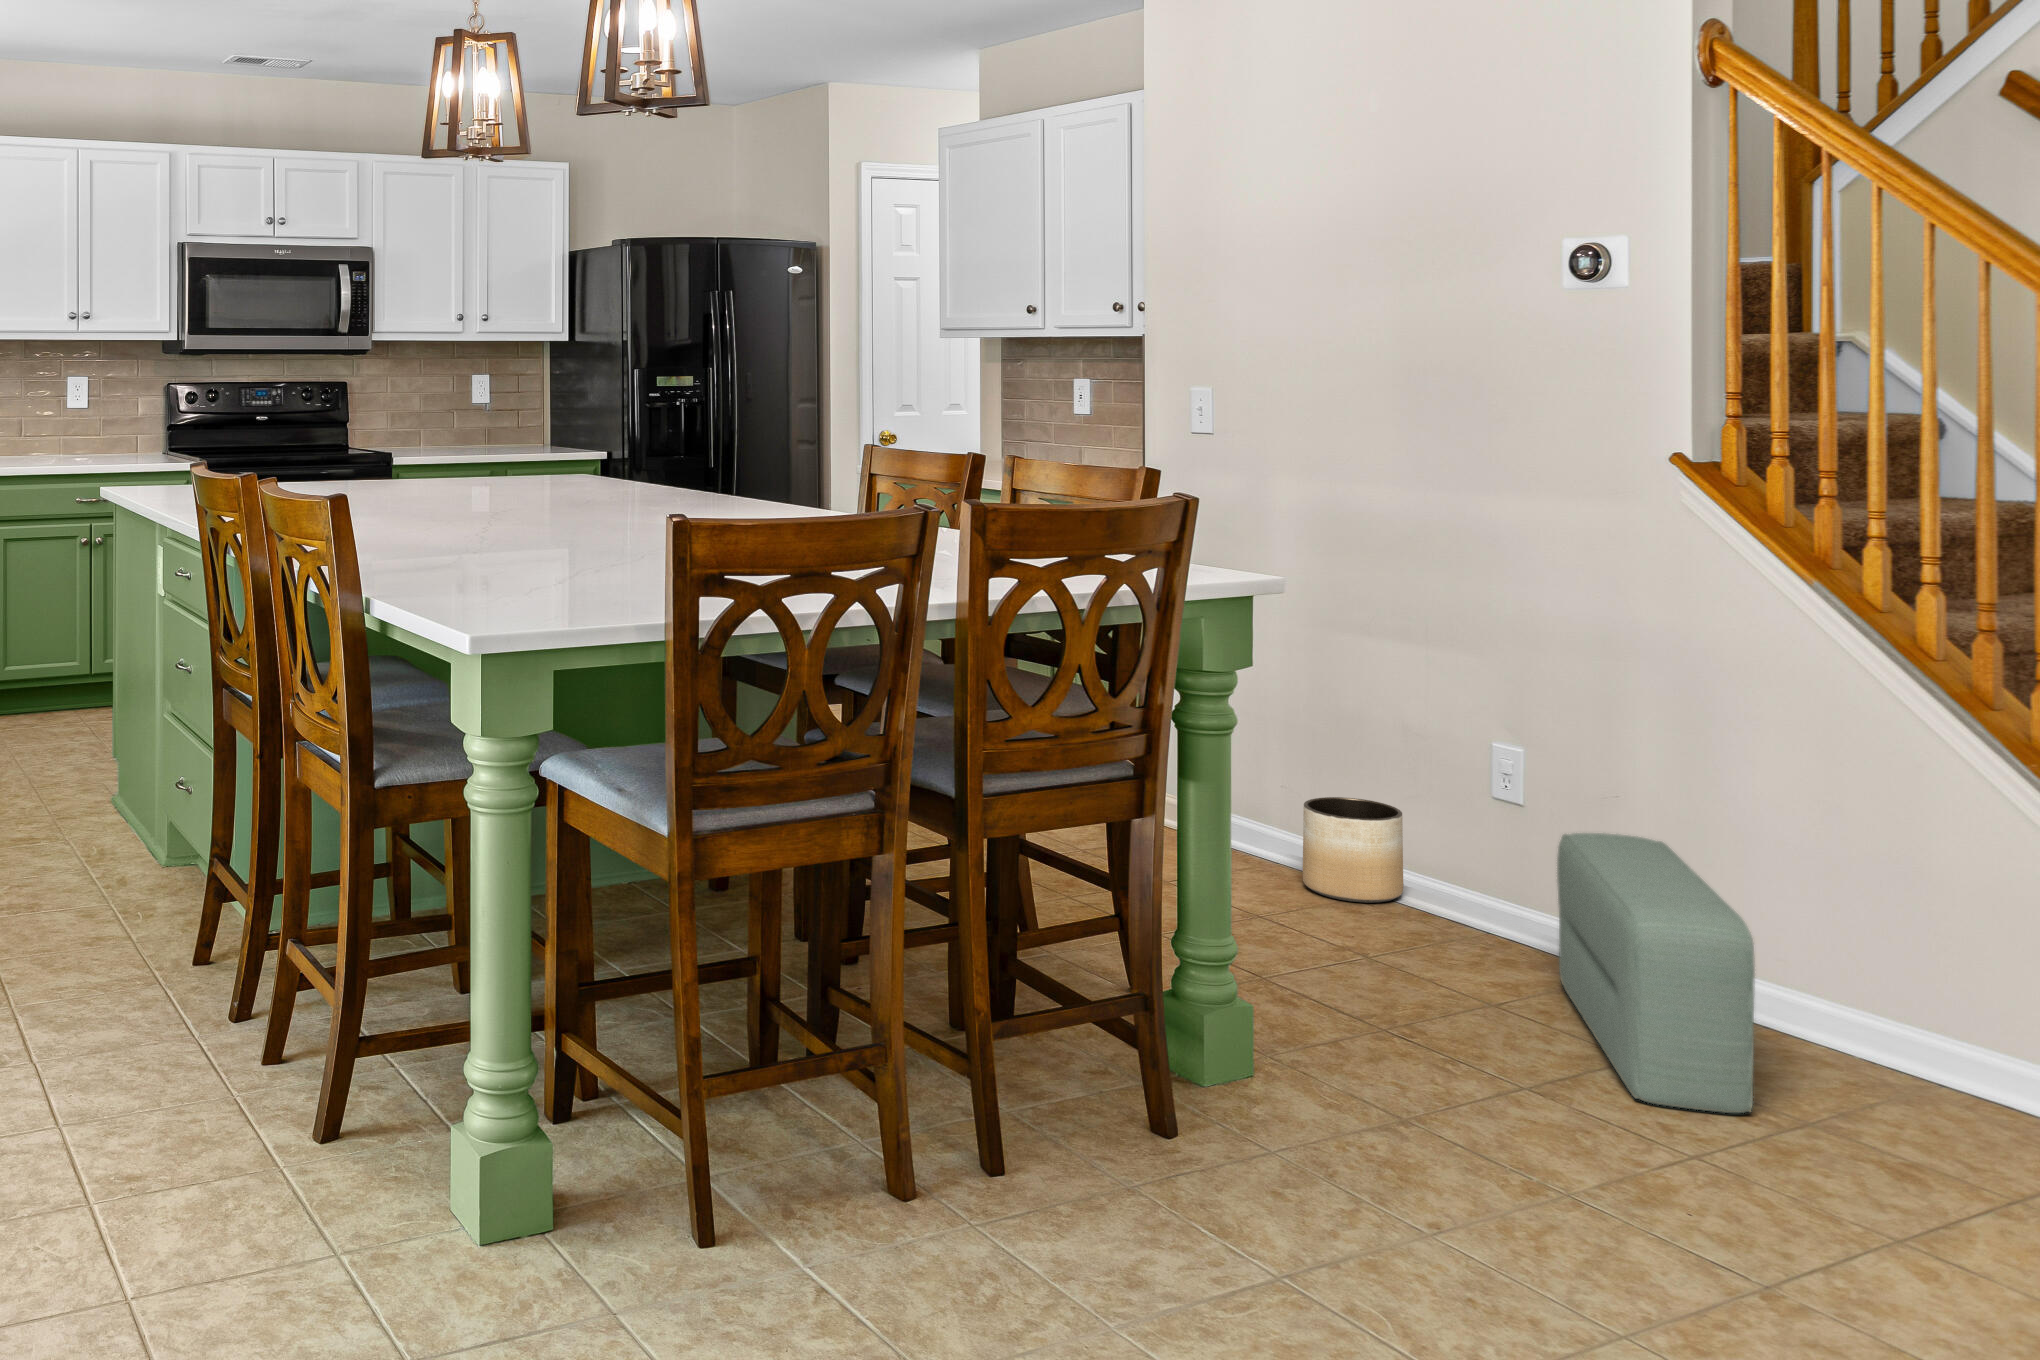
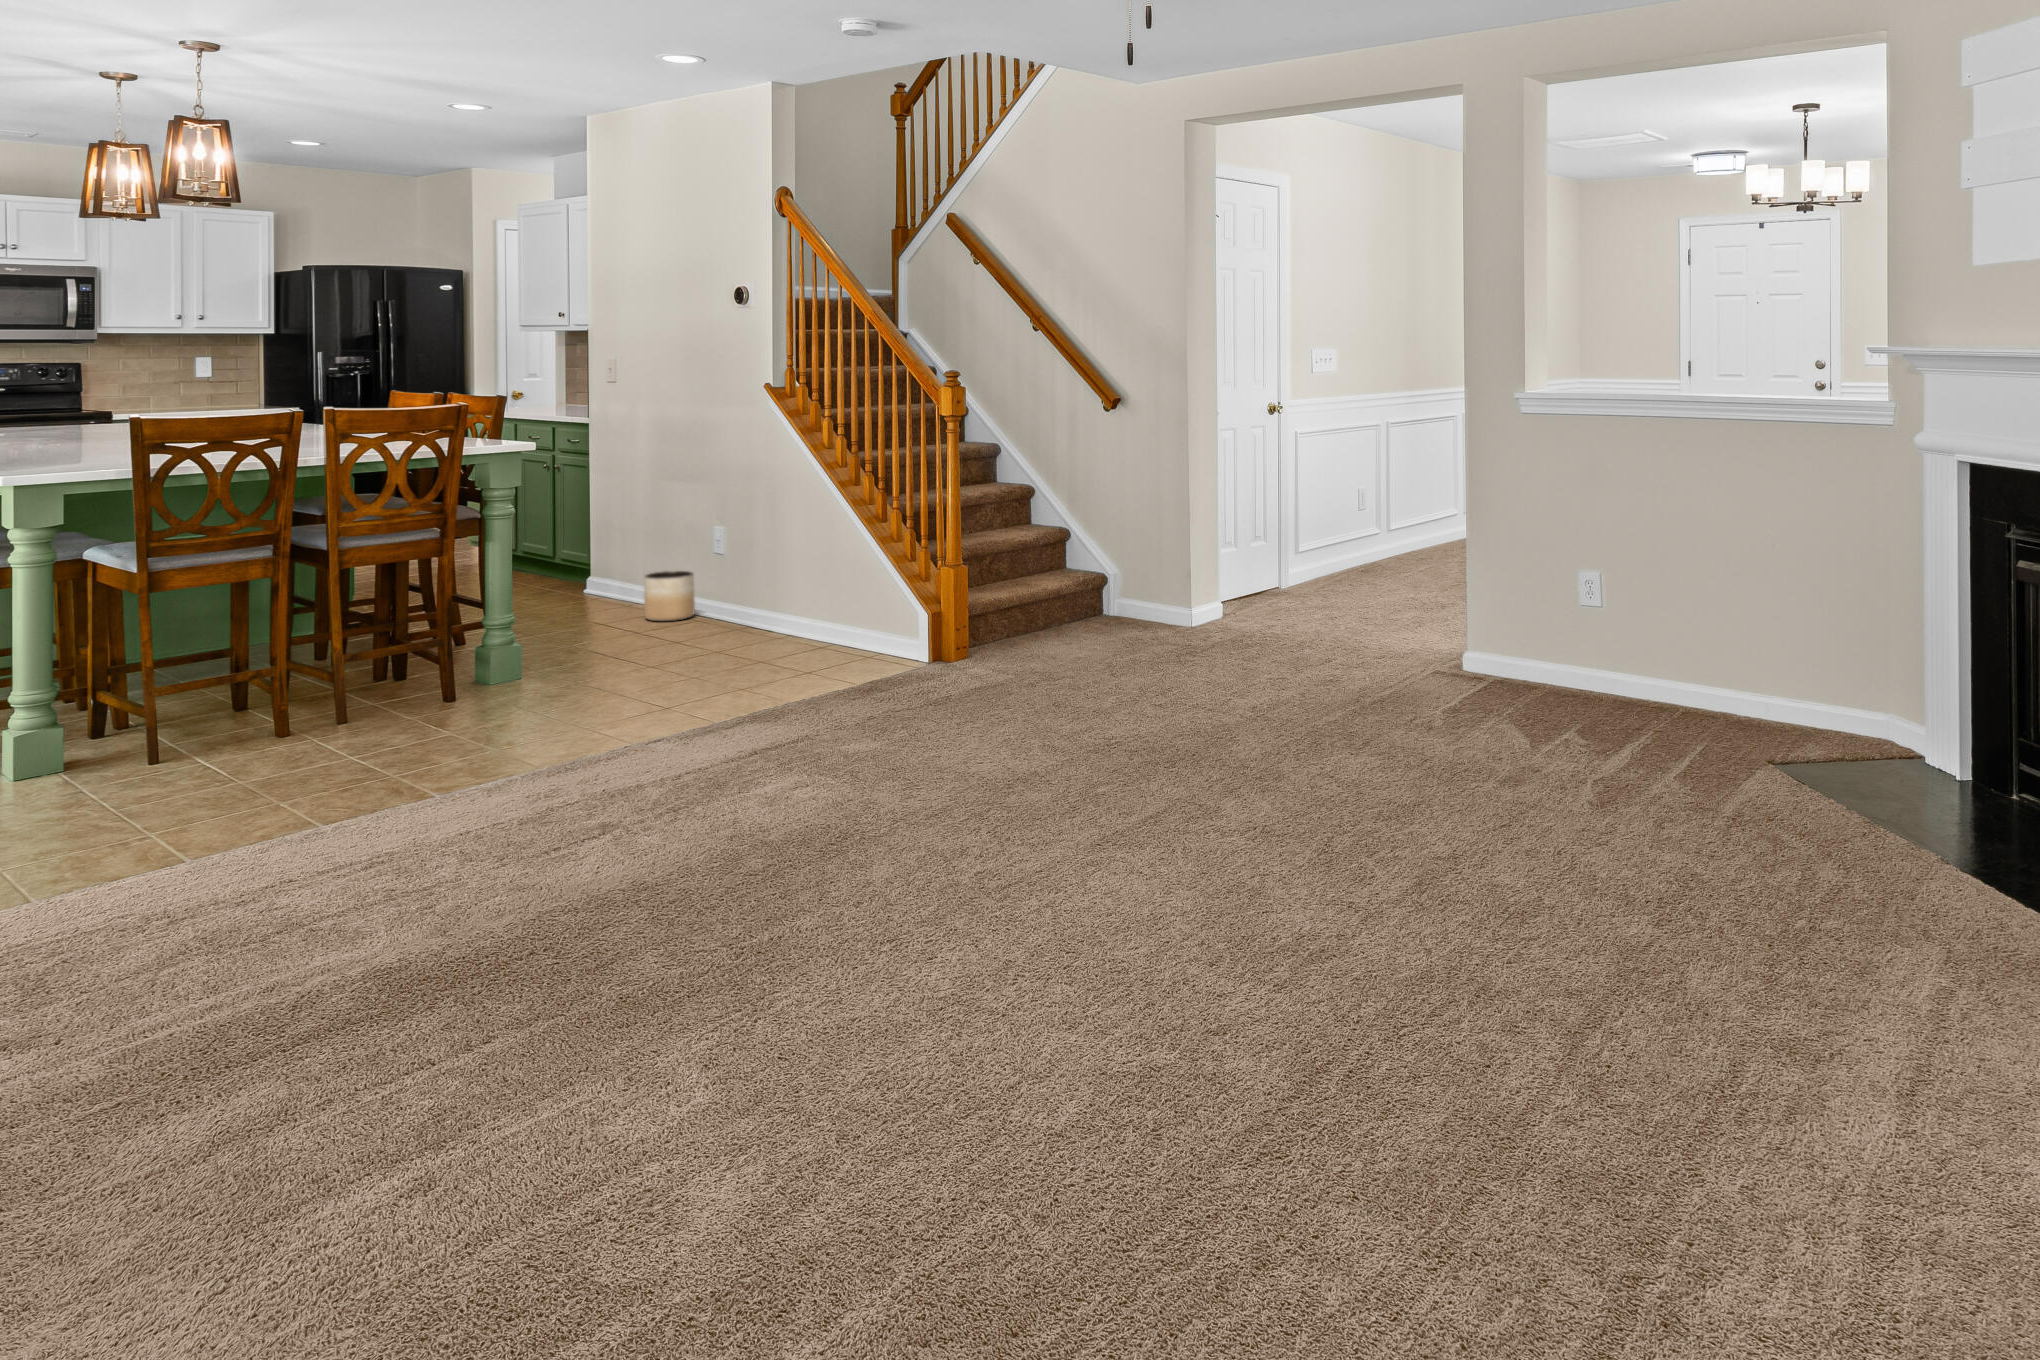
pouf: present [1557,833,1755,1113] -> none [697,565,768,672]

